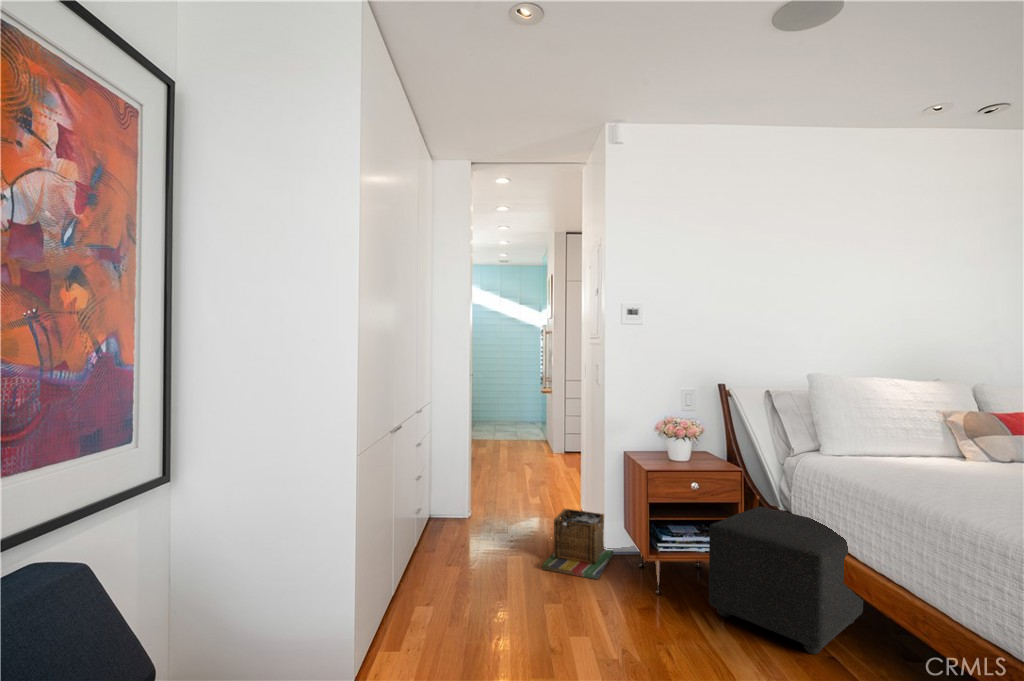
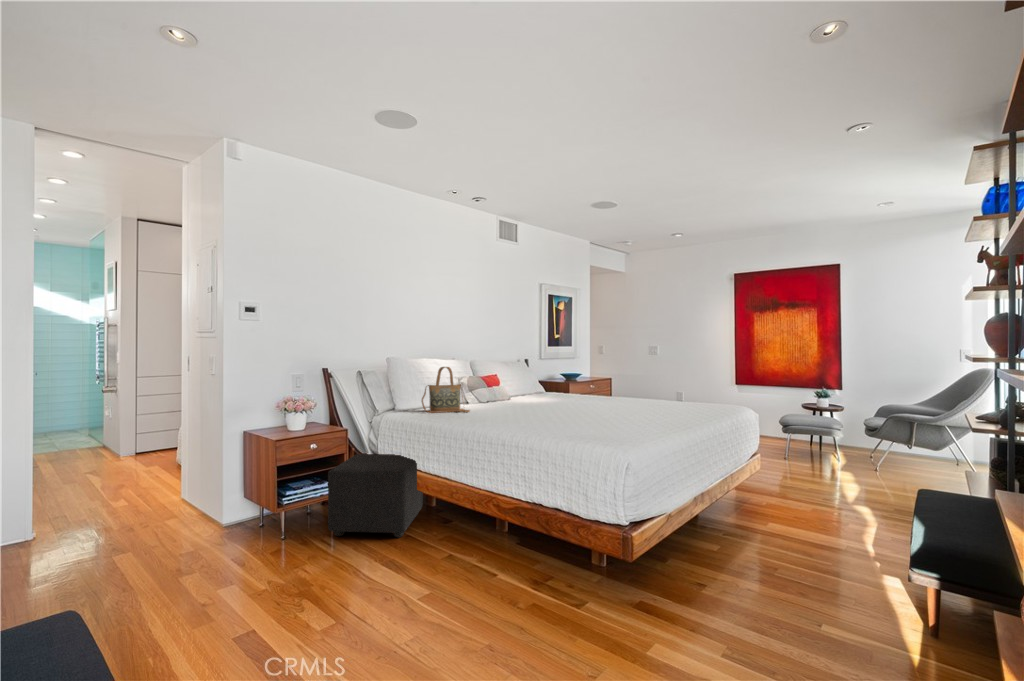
handbag: none [864,394,962,476] -> present [422,367,470,413]
laundry basket: present [542,509,613,579] -> none [165,489,233,553]

